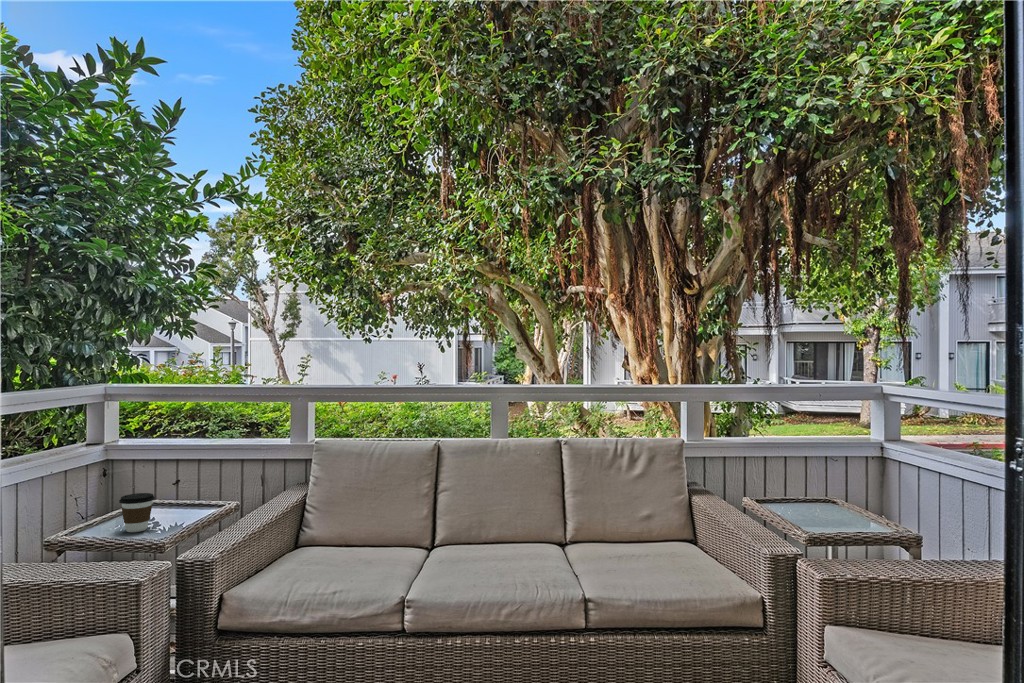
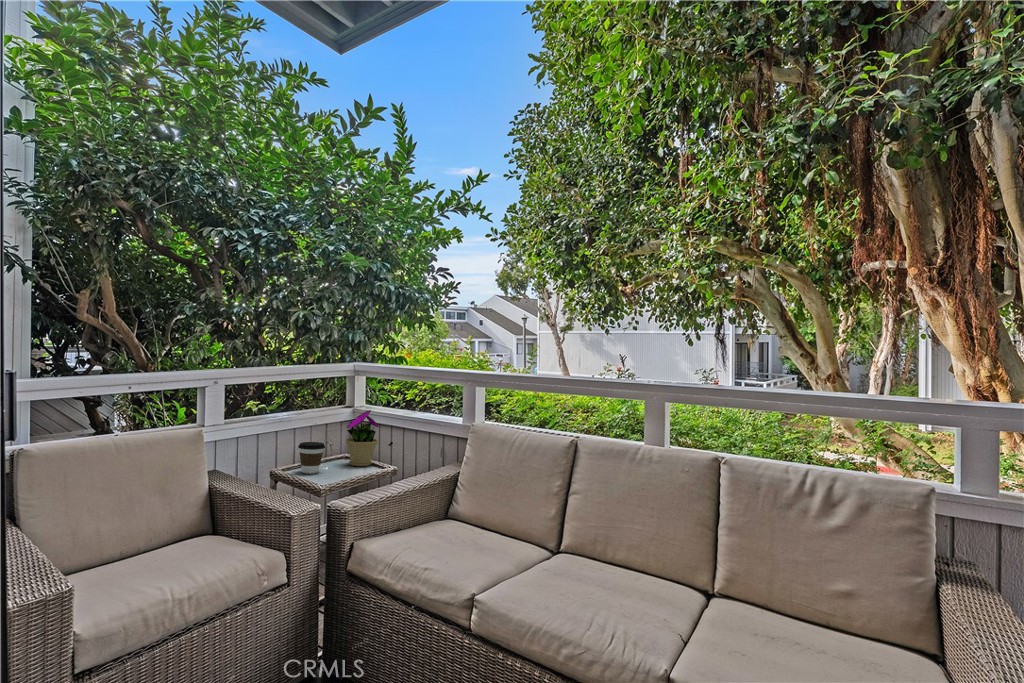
flower pot: none [154,447,195,513] -> present [346,410,378,466]

